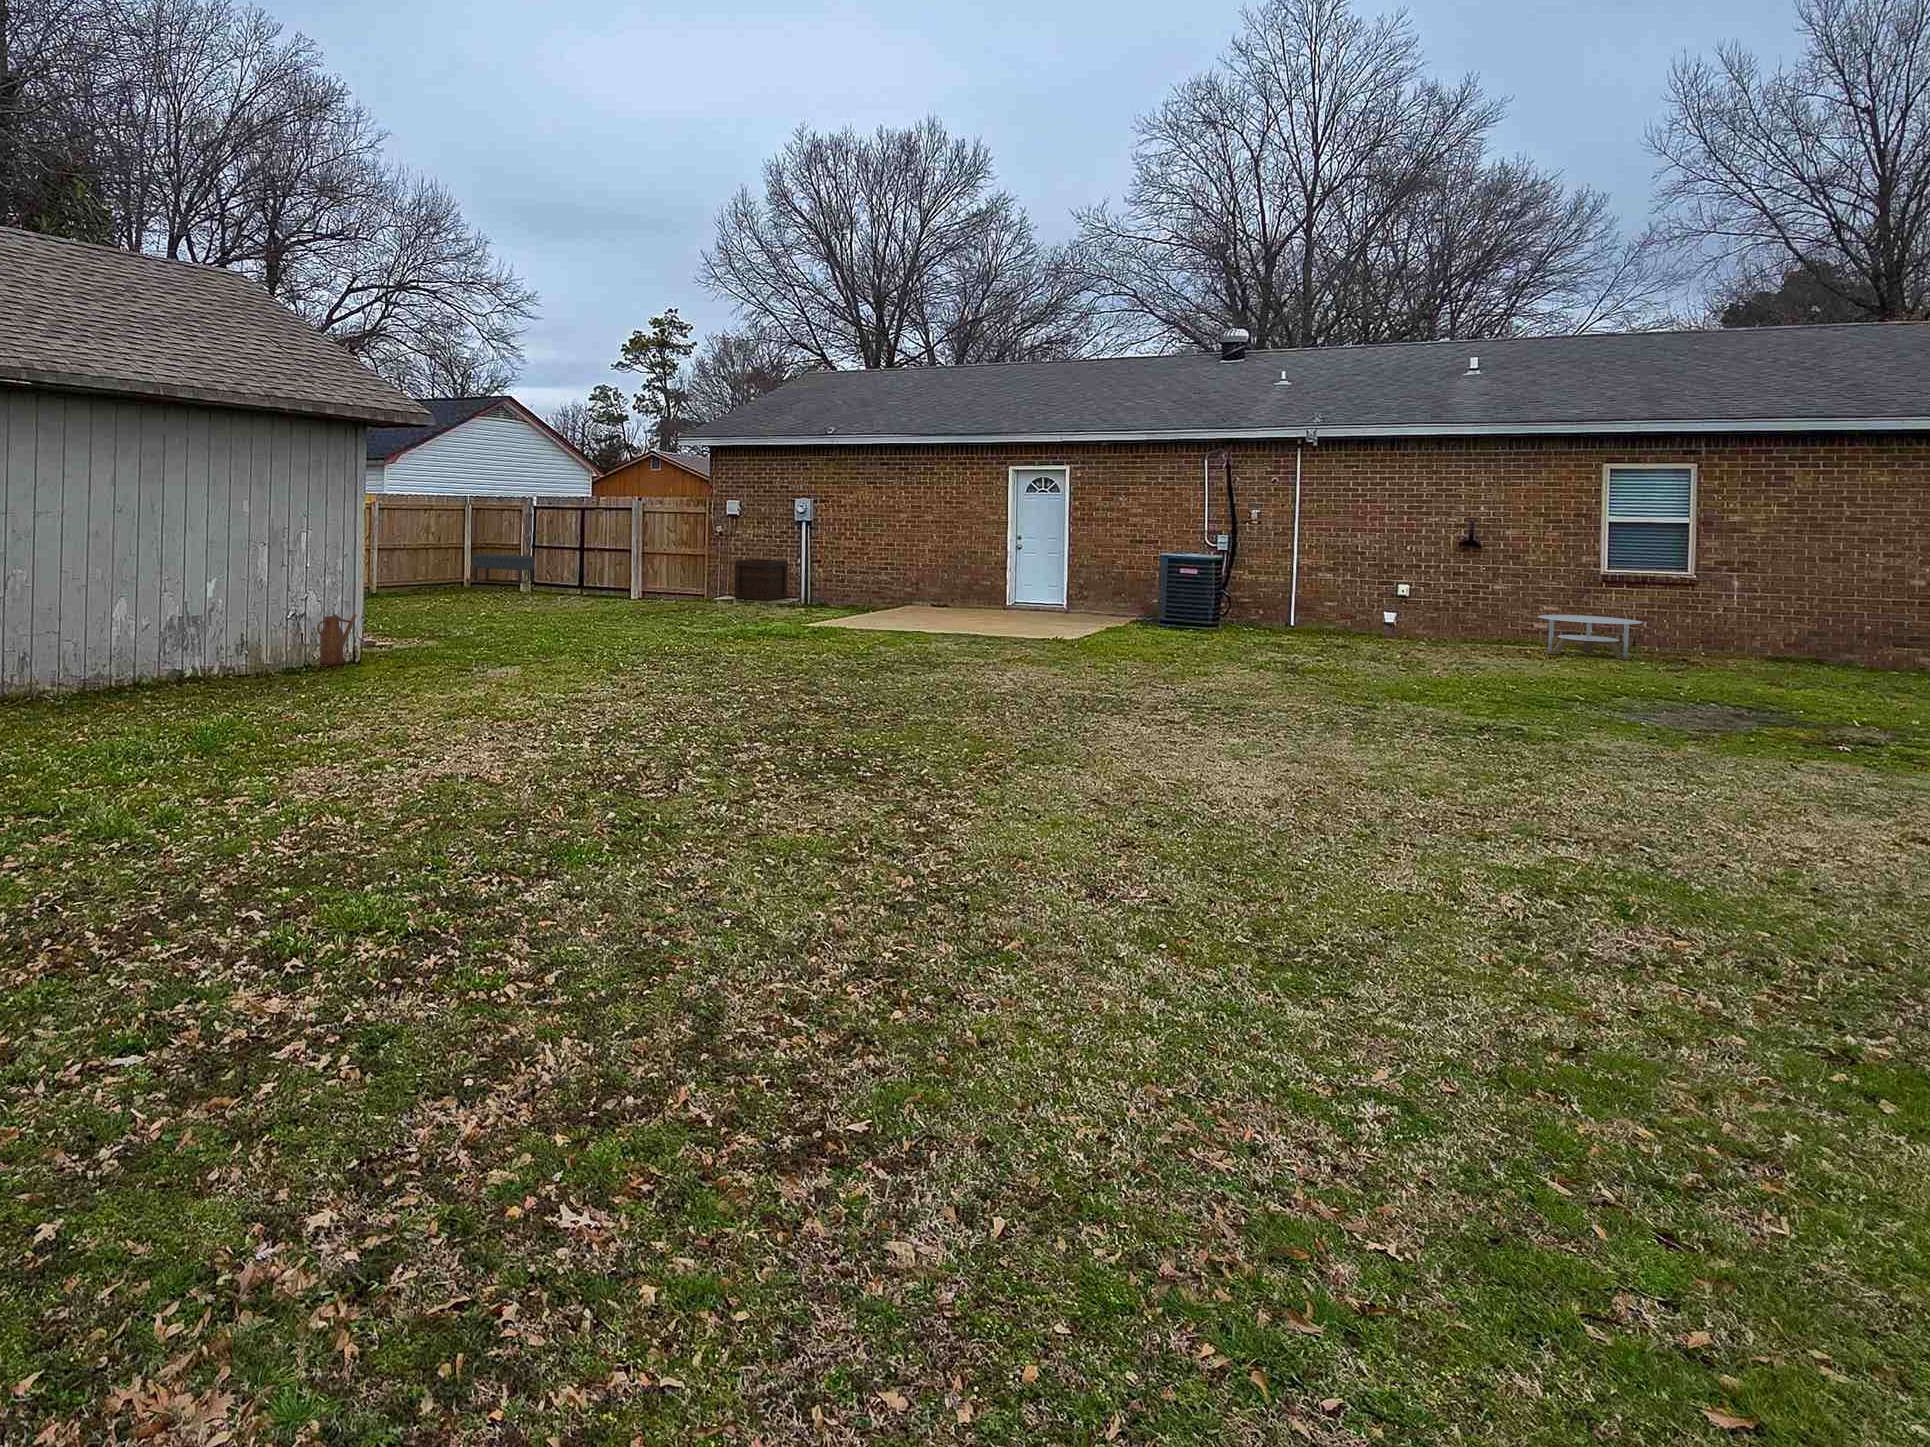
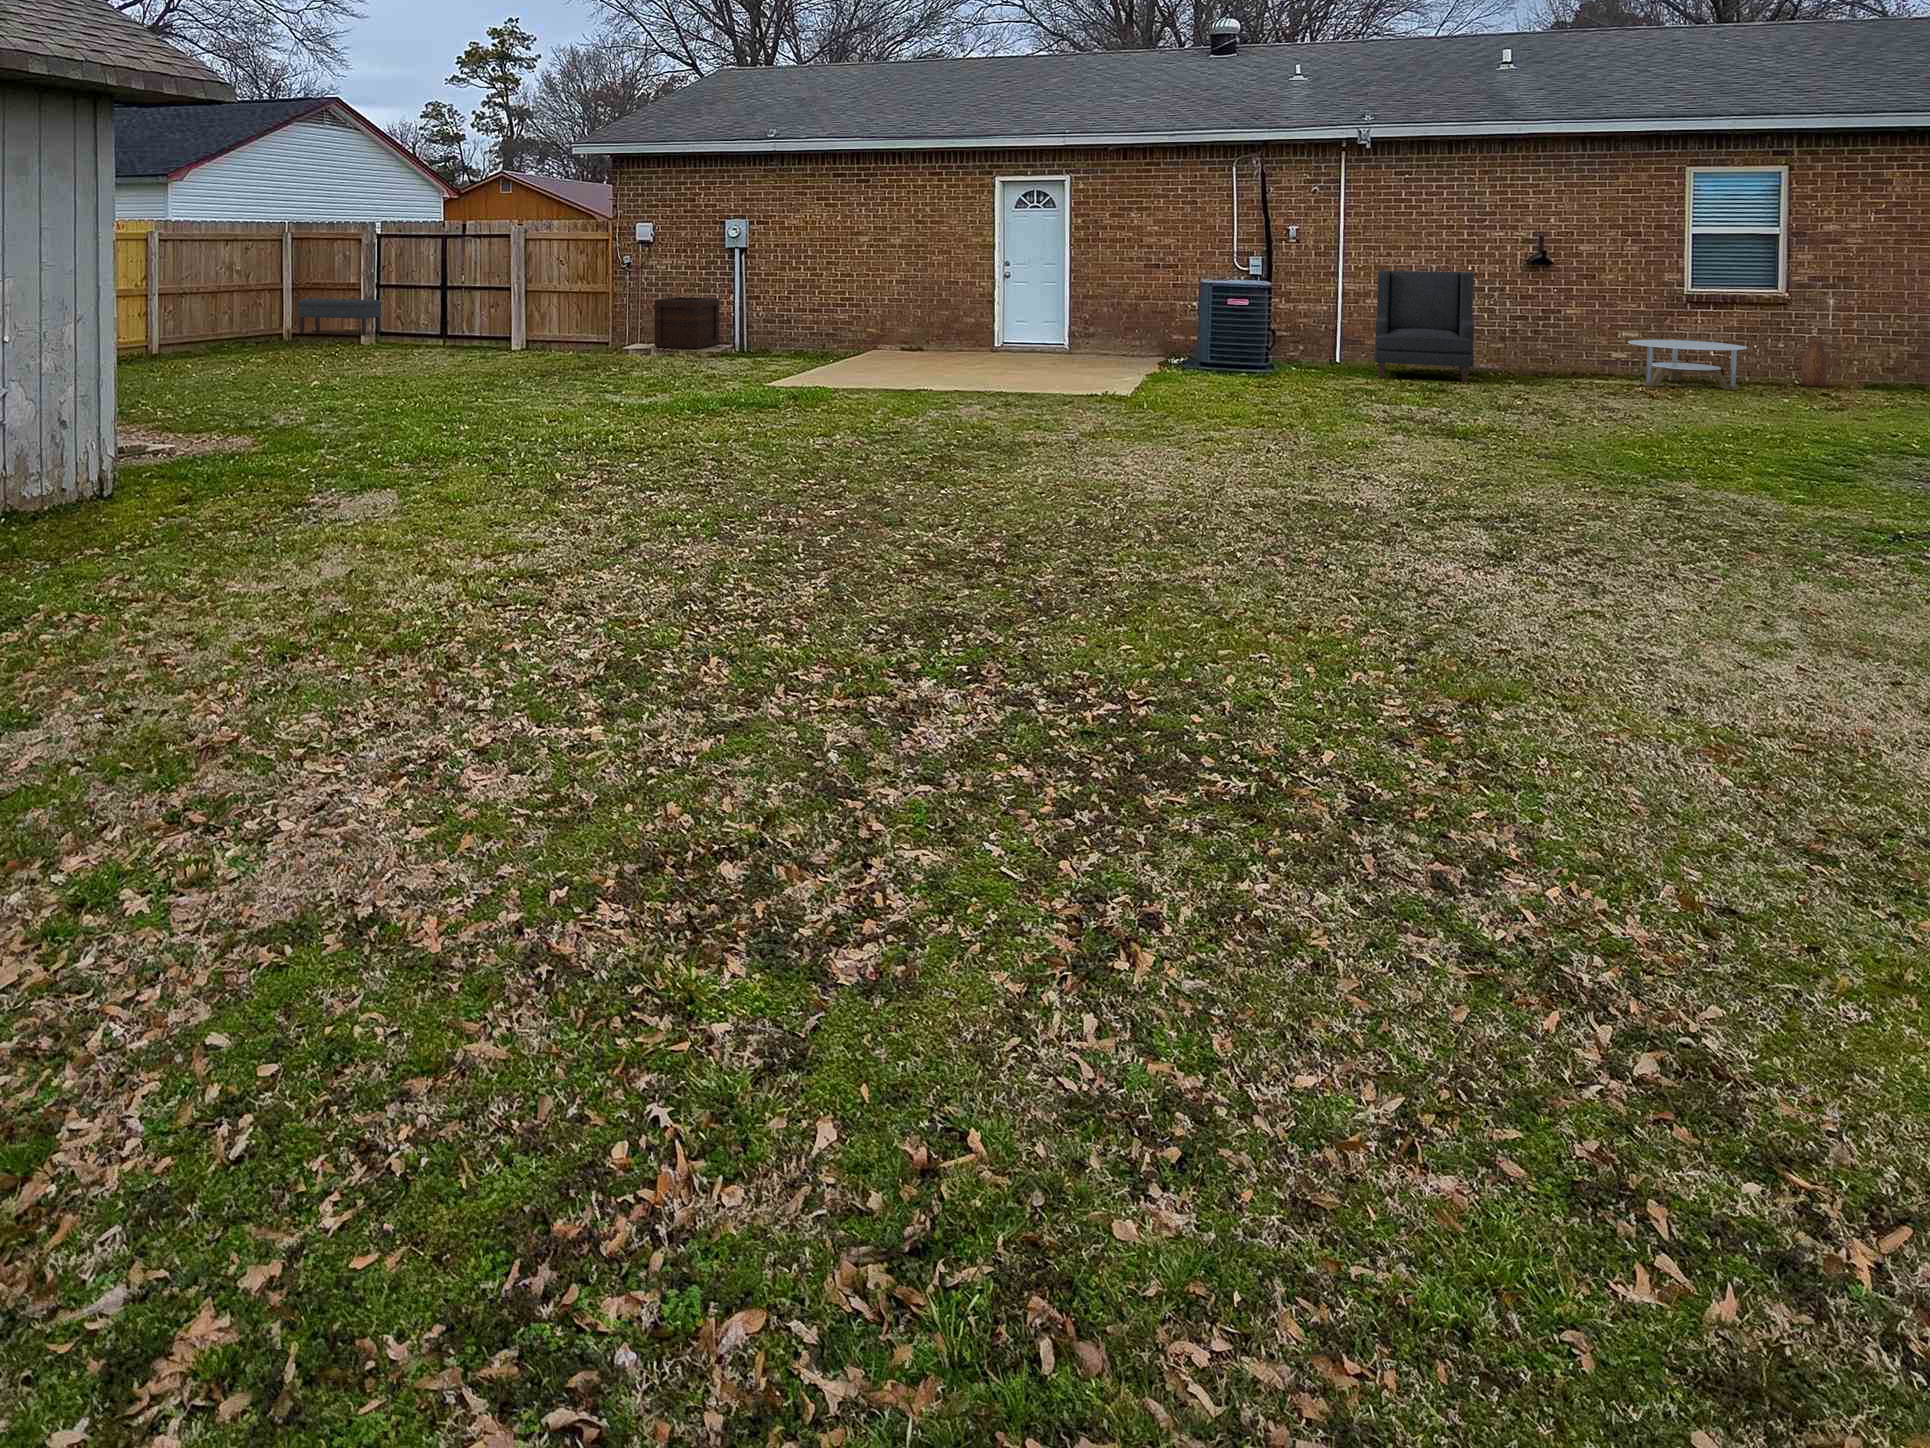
chair: none [1308,549,1408,645] -> present [1374,270,1474,382]
watering can: present [317,614,357,665] -> present [1797,340,1849,387]

